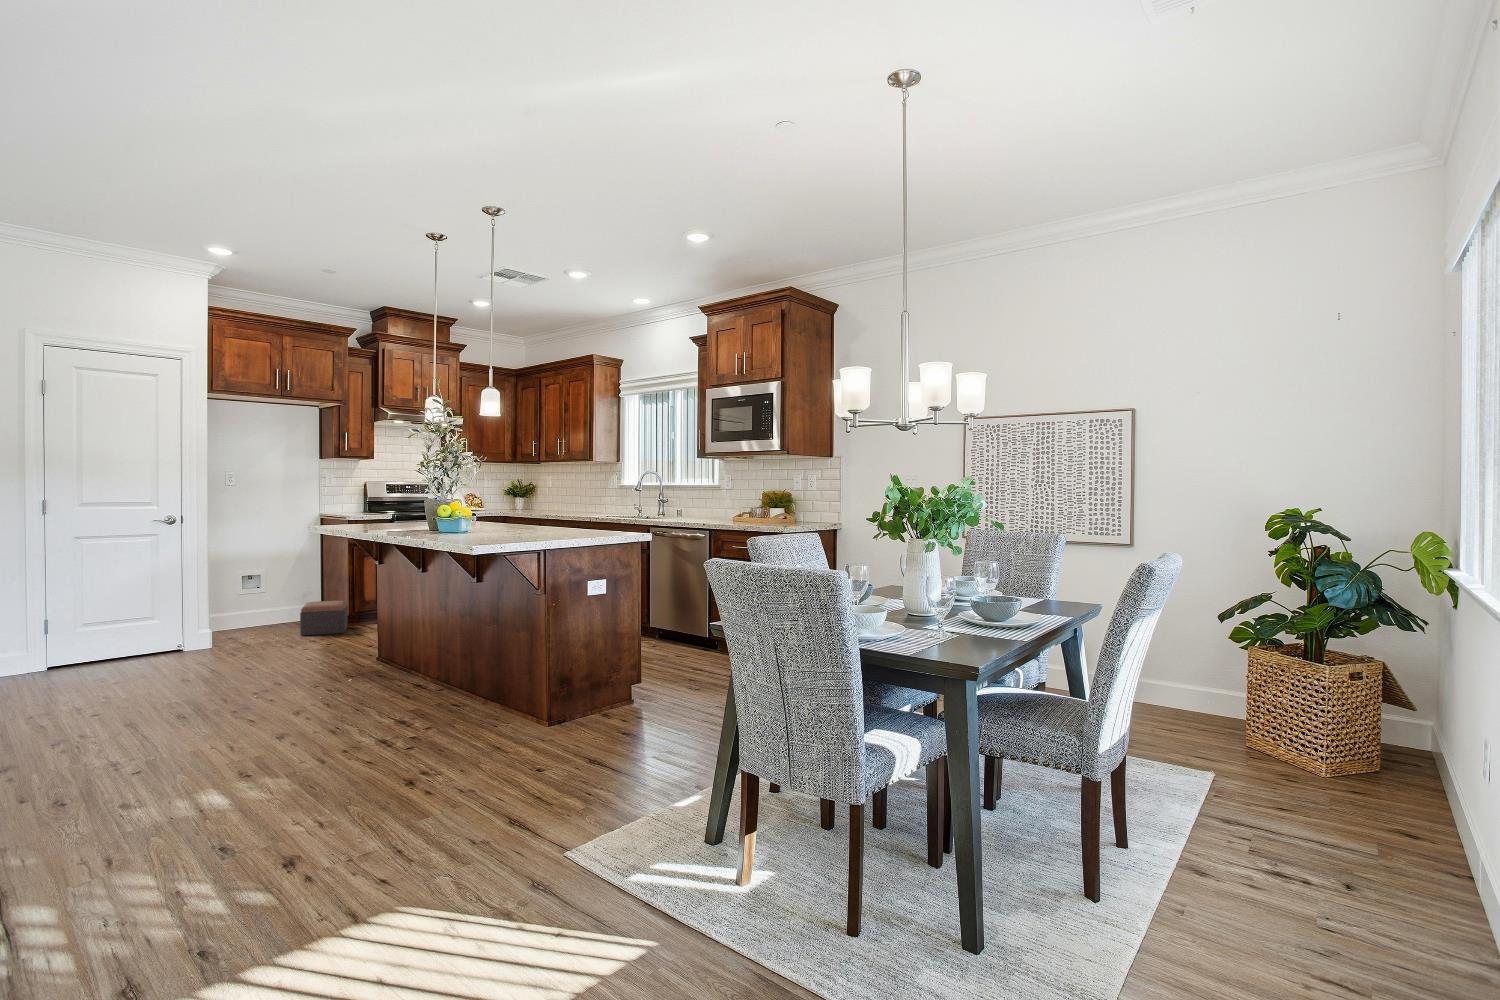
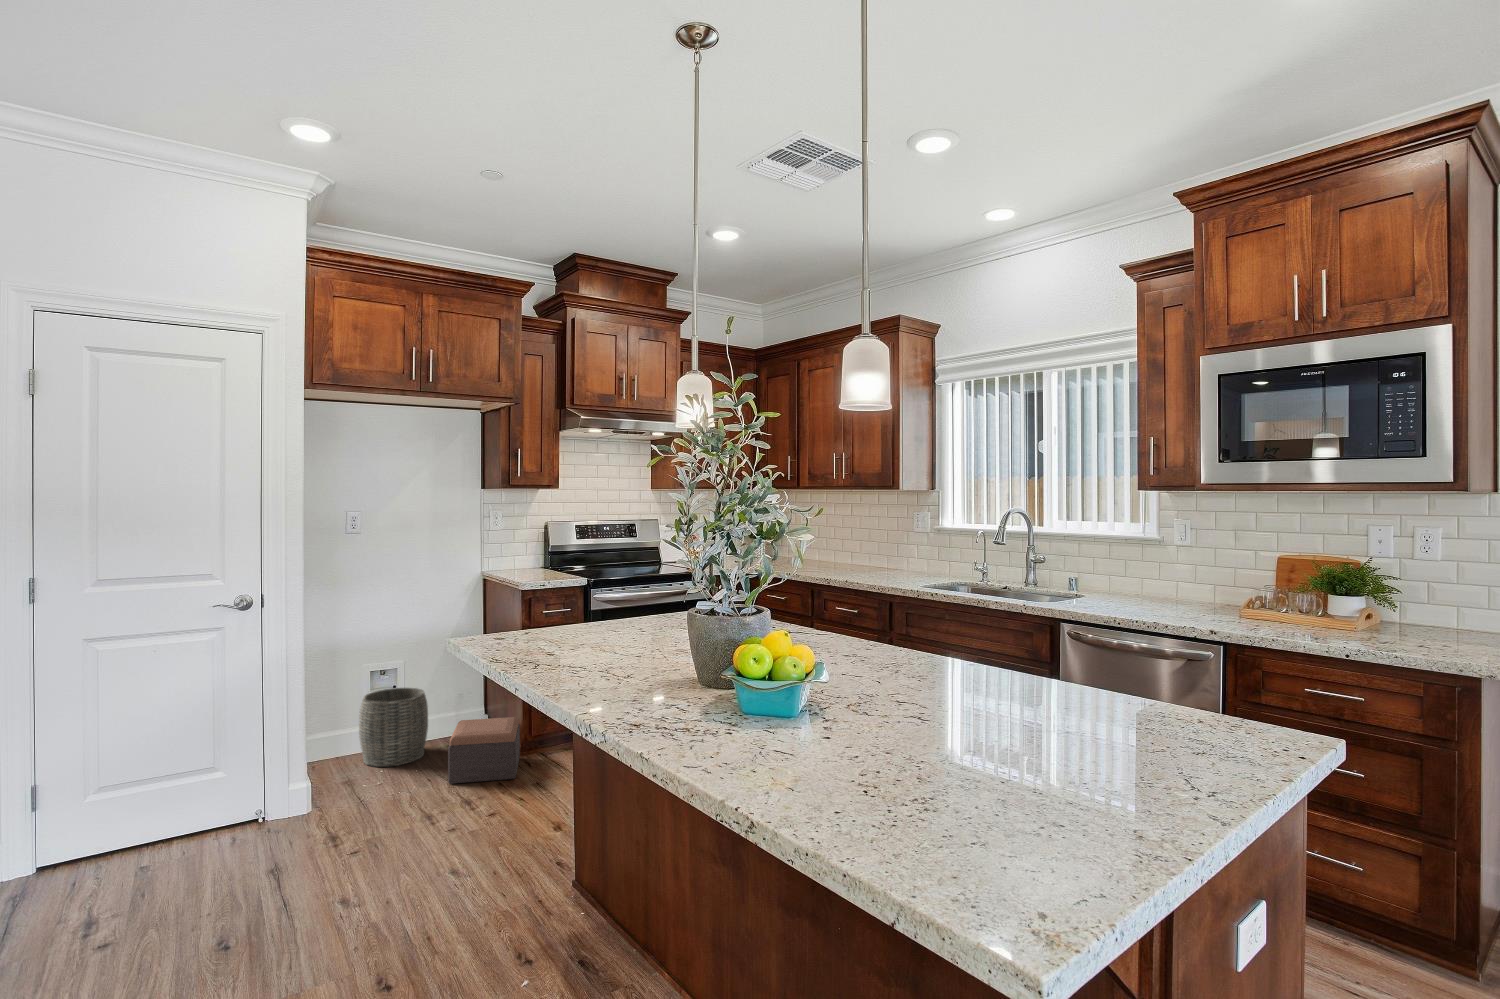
woven basket: none [236,587,284,632] -> present [359,688,428,767]

